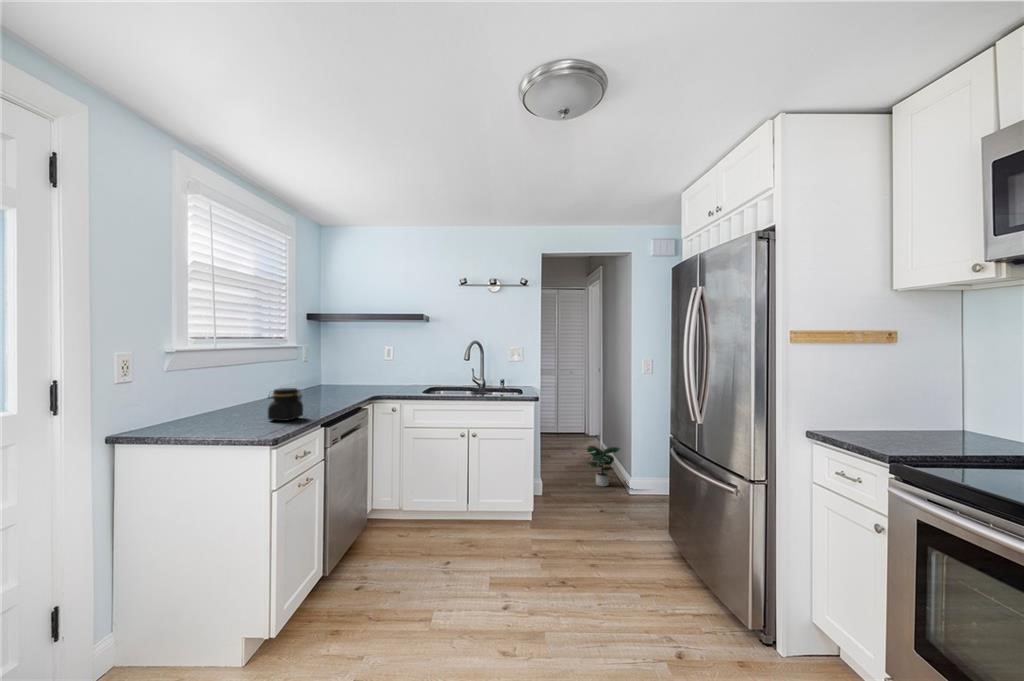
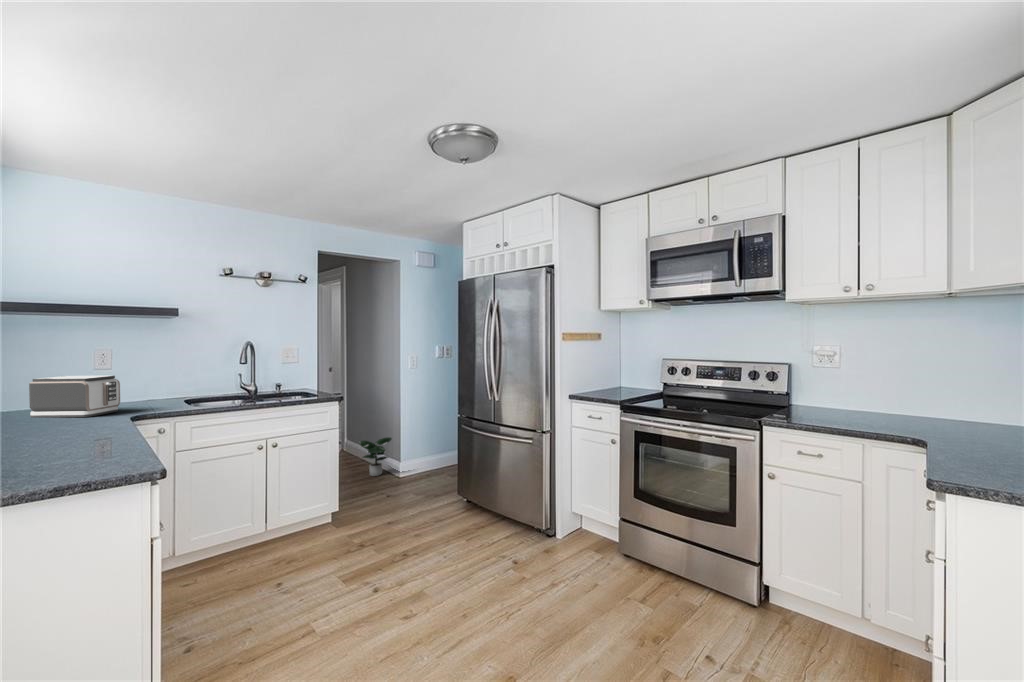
toaster: none [342,364,383,393] -> present [29,376,120,418]
jar: present [268,388,303,421] -> none [35,411,107,460]

